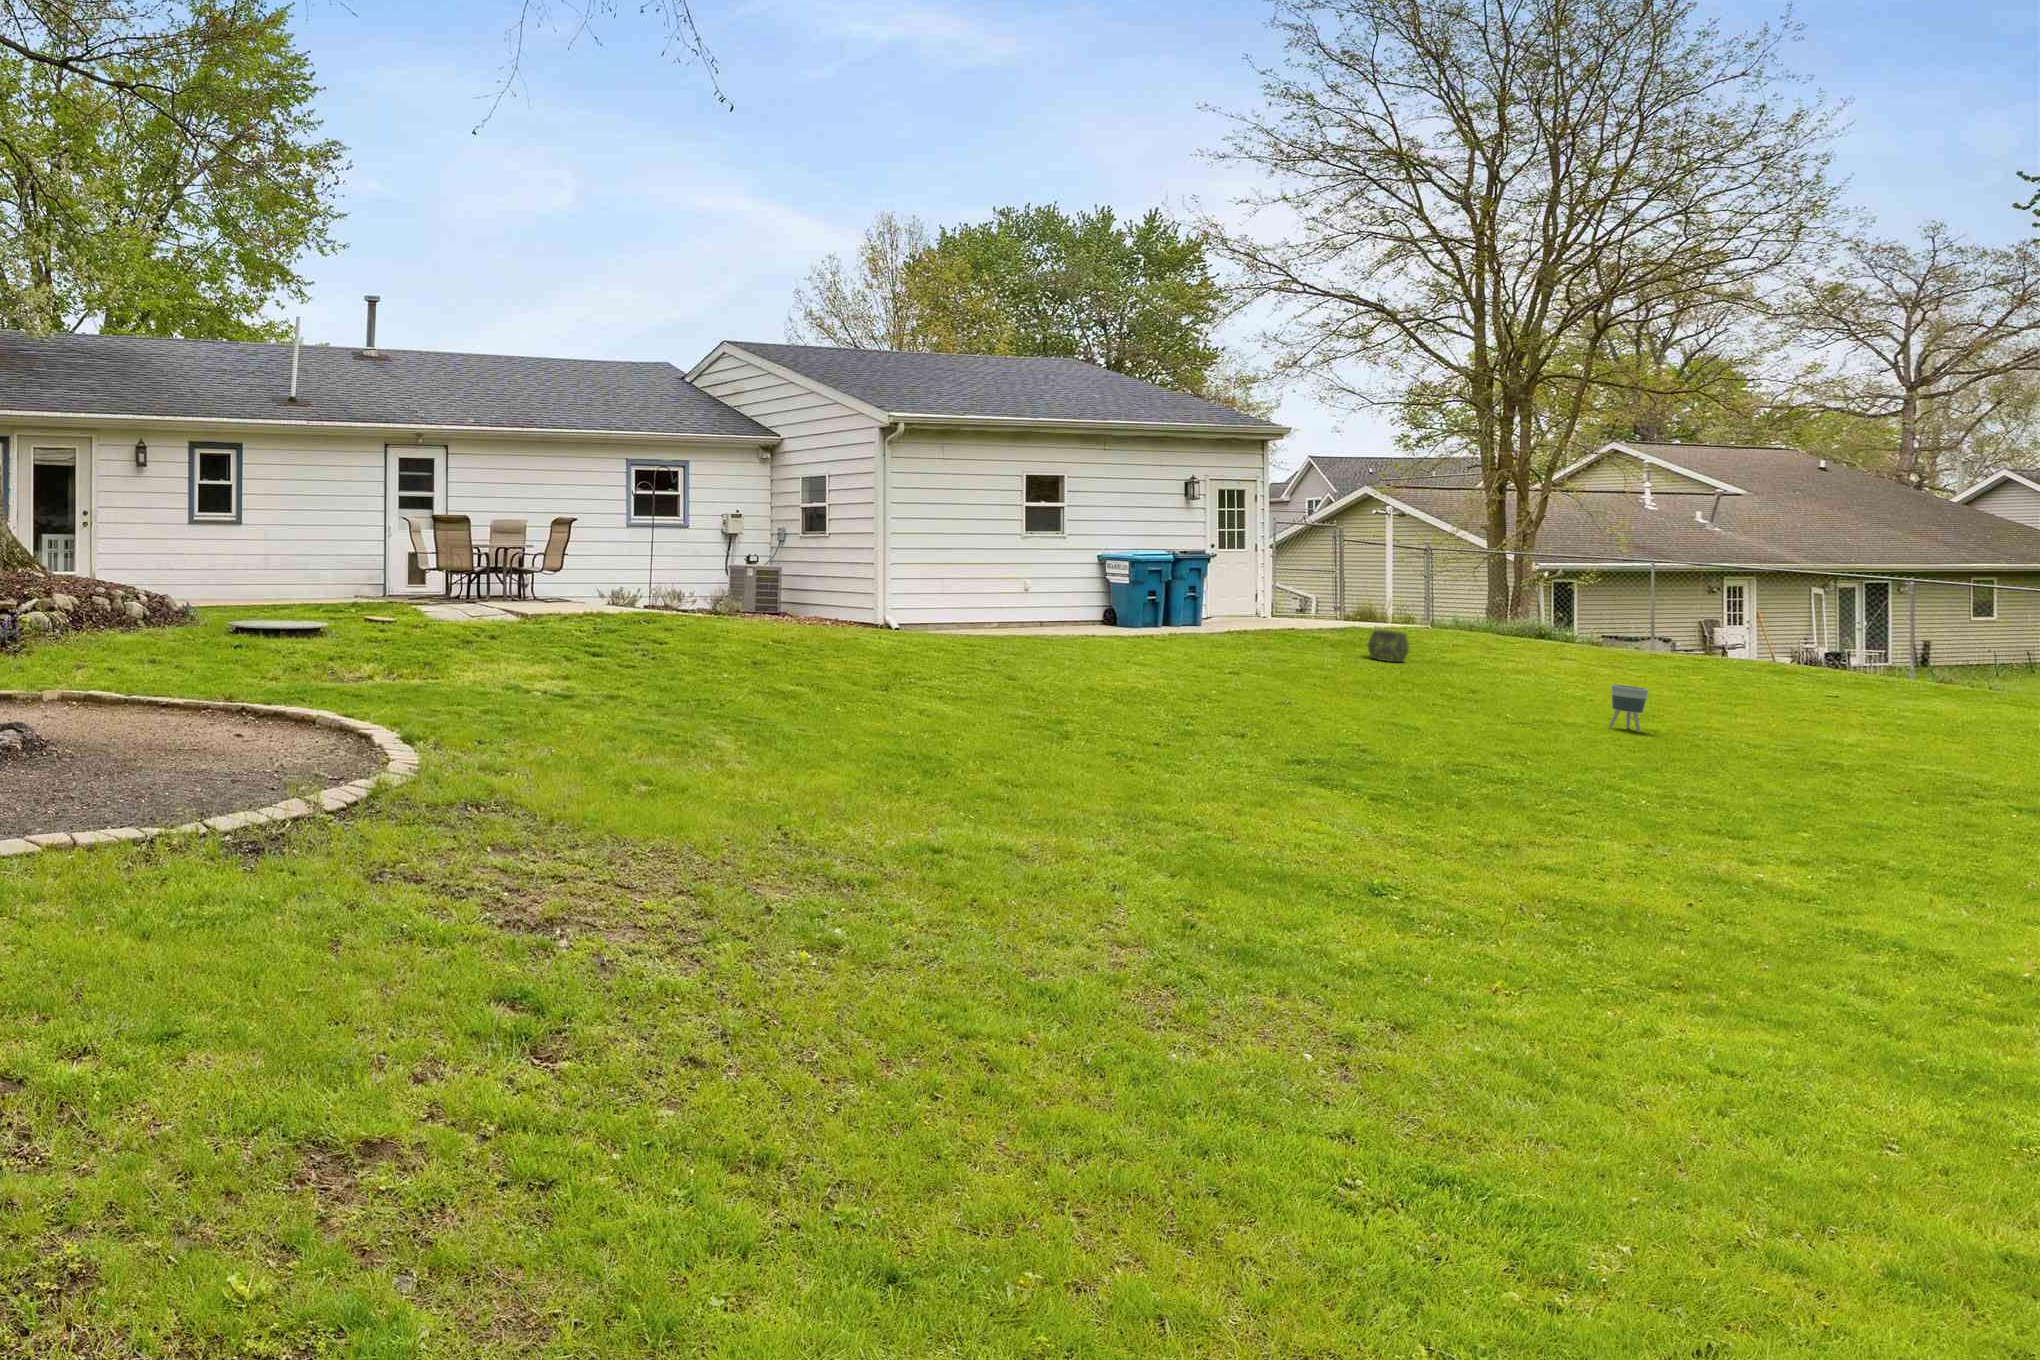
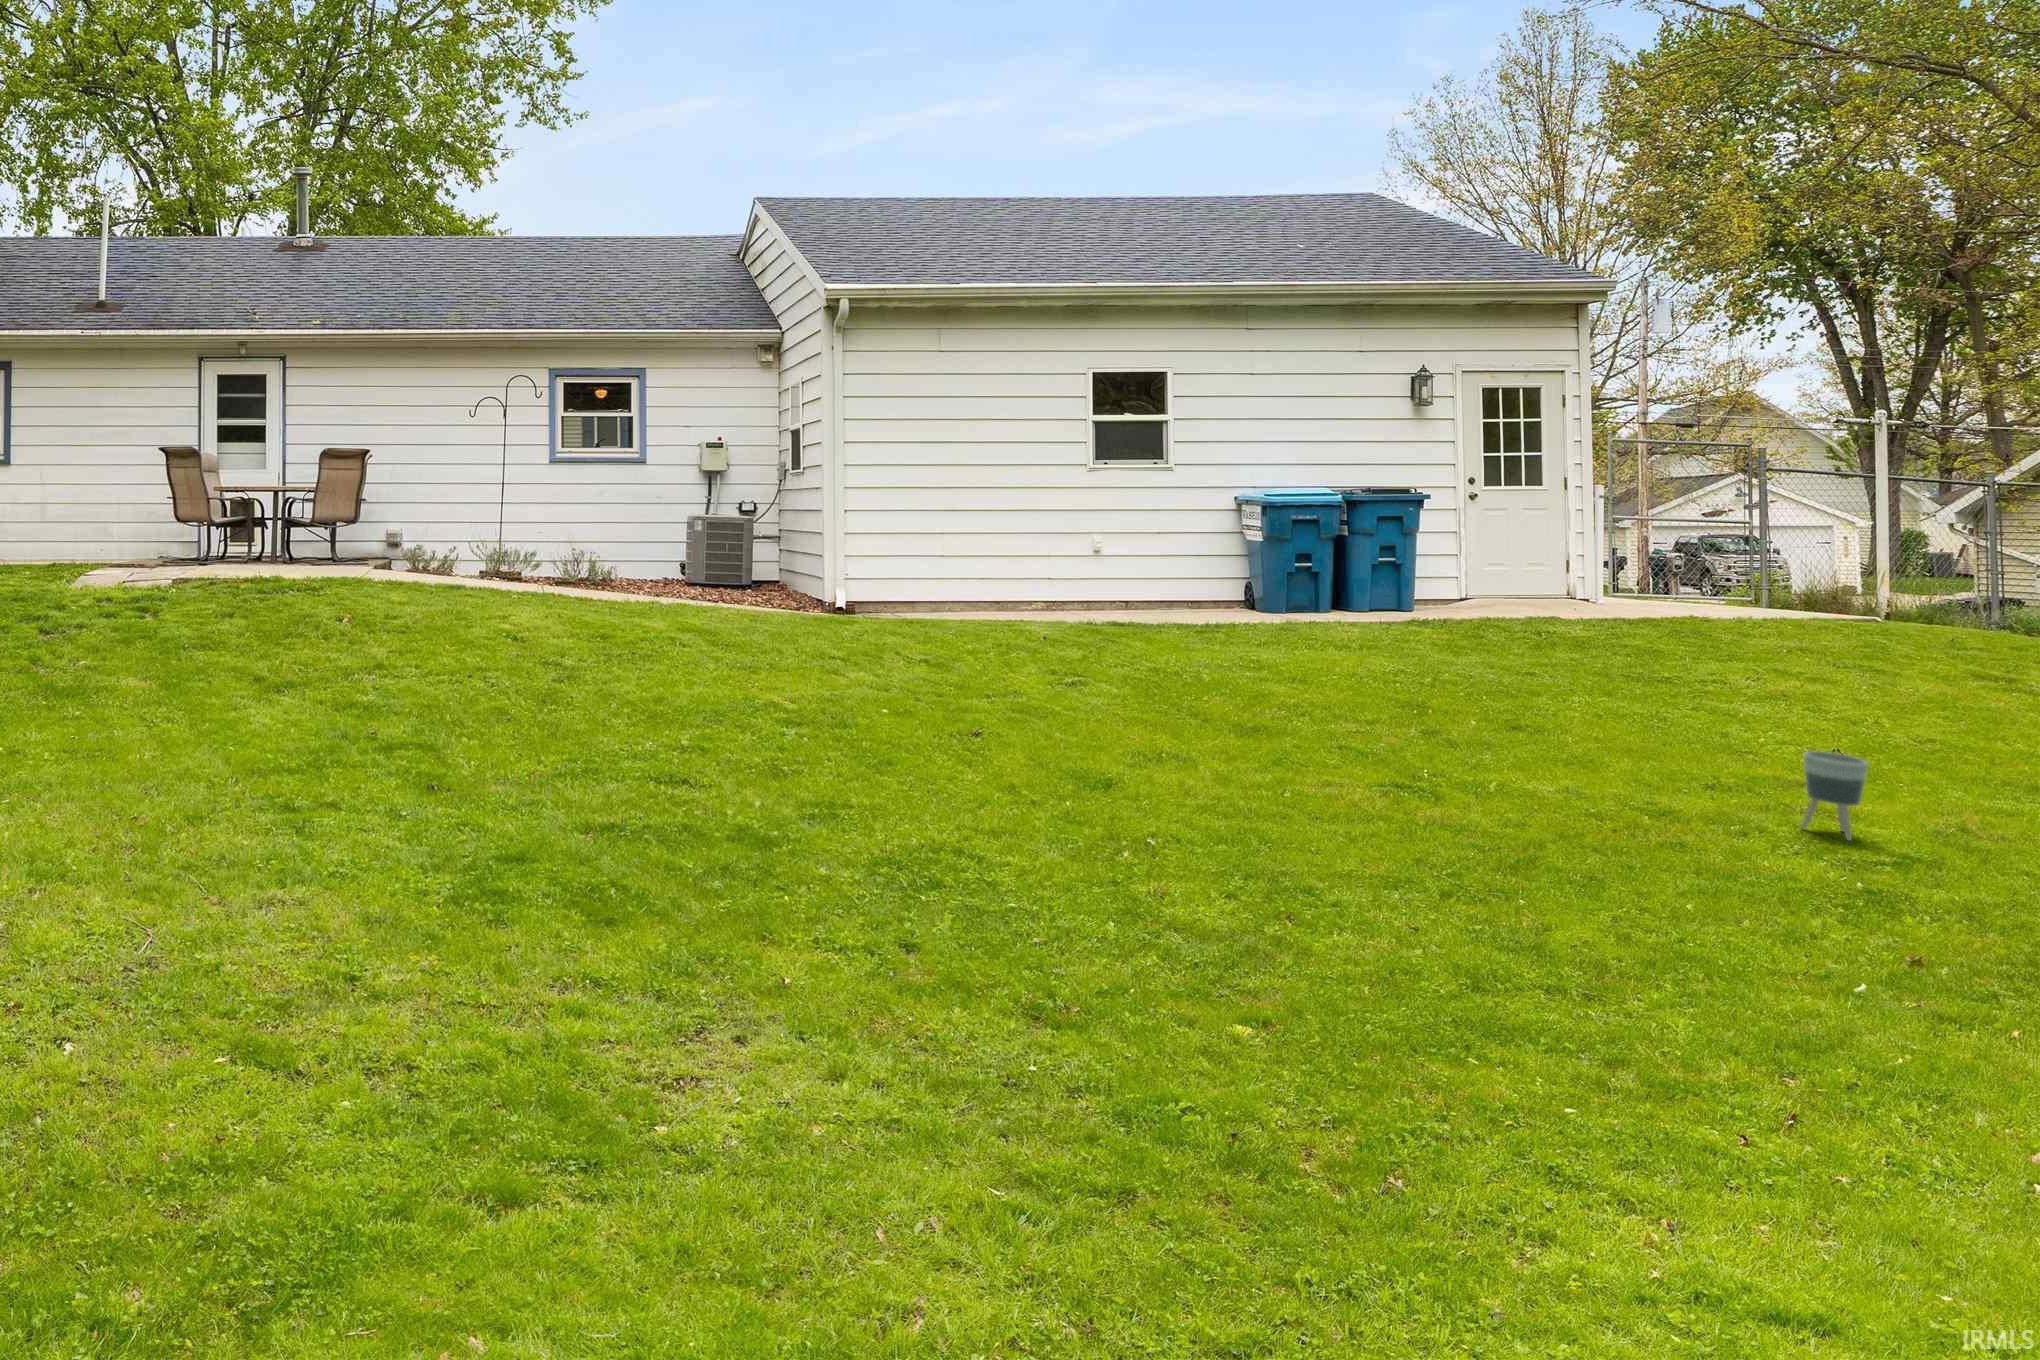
woven basket: present [1368,630,1409,663] -> none [1571,627,1639,684]

